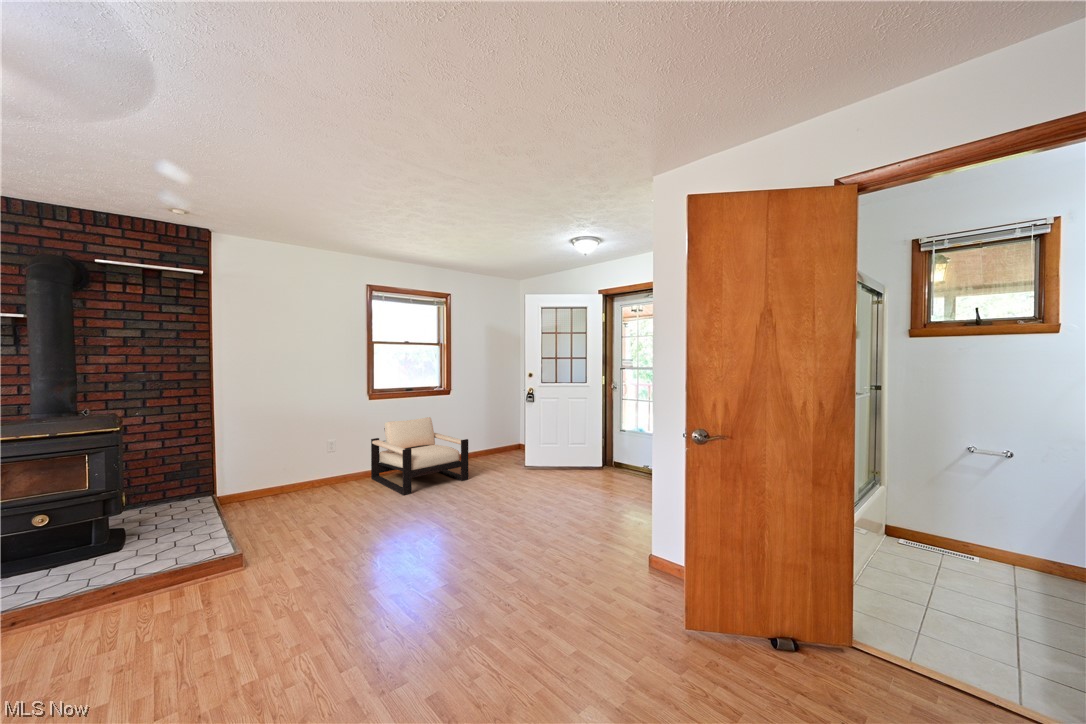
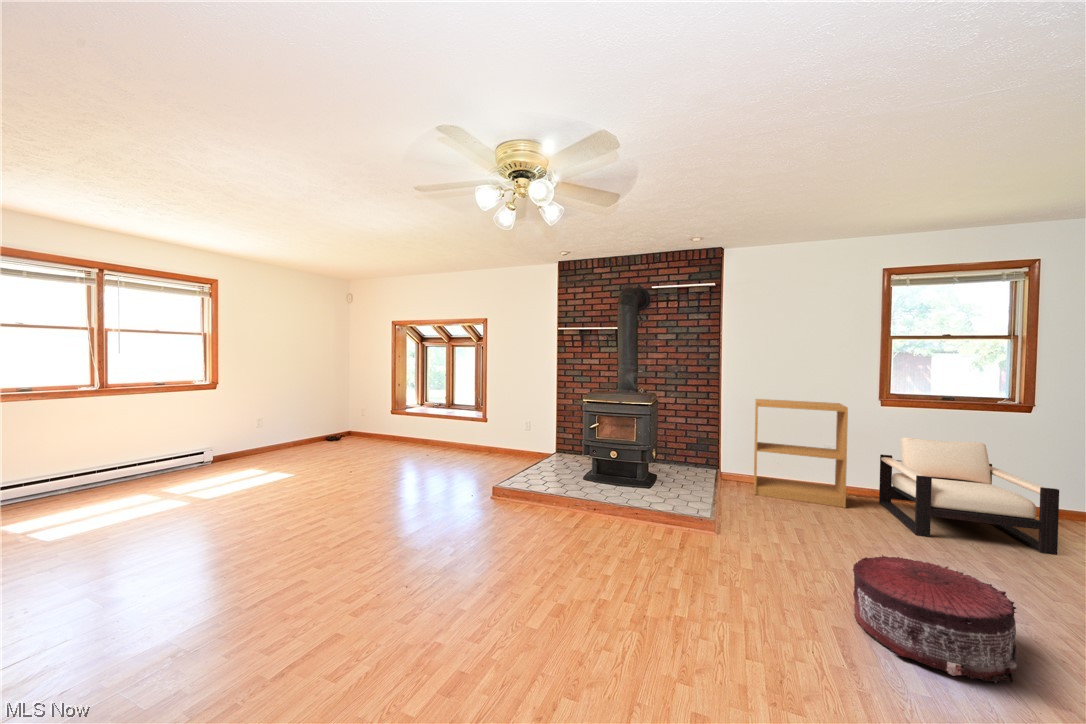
bookshelf: none [258,400,351,509] -> present [754,399,848,508]
pouf: none [394,509,486,588] -> present [853,555,1017,683]

